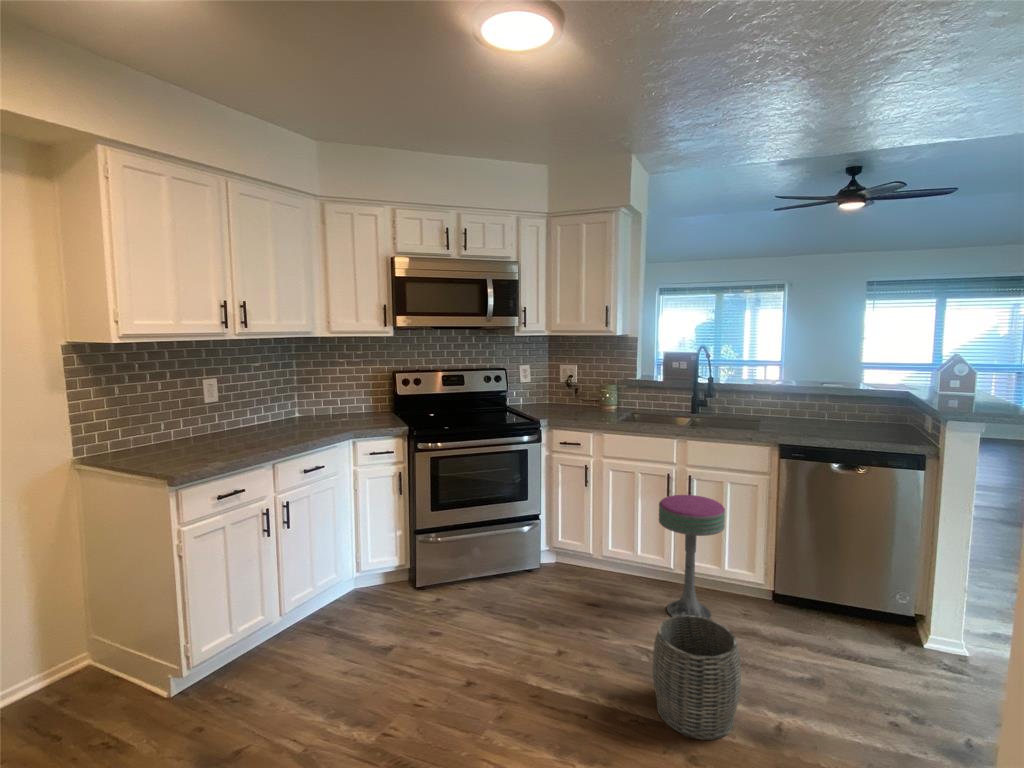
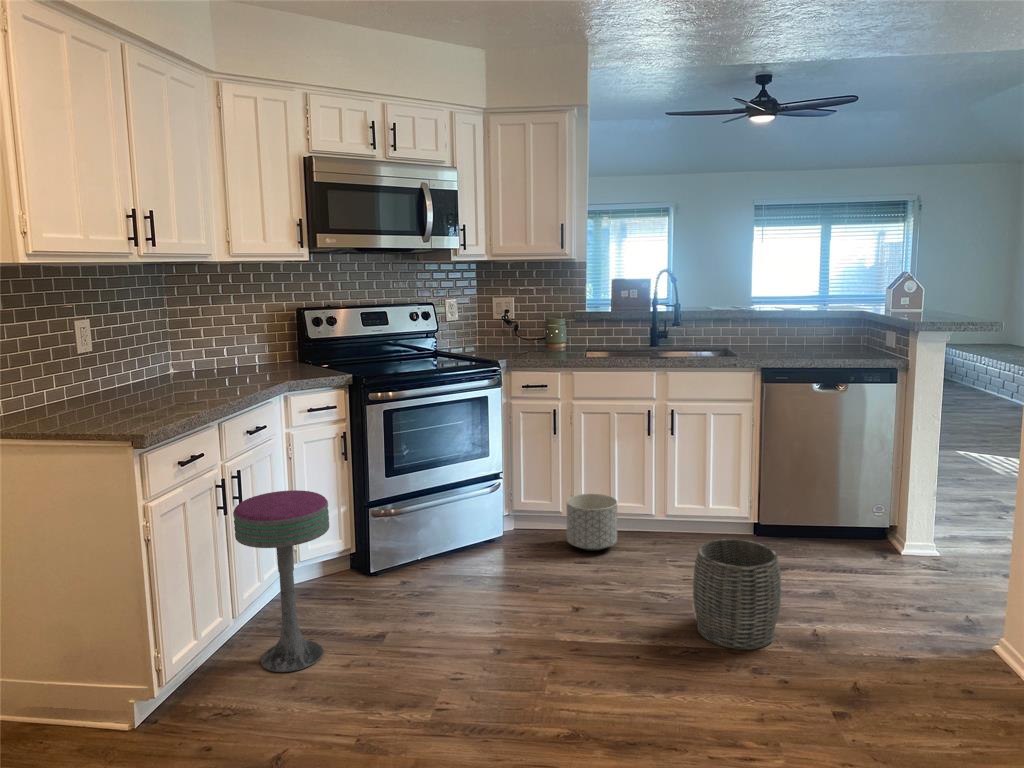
bar stool: present [659,495,725,619] -> present [233,490,329,672]
planter: none [587,540,631,593] -> present [567,494,617,551]

